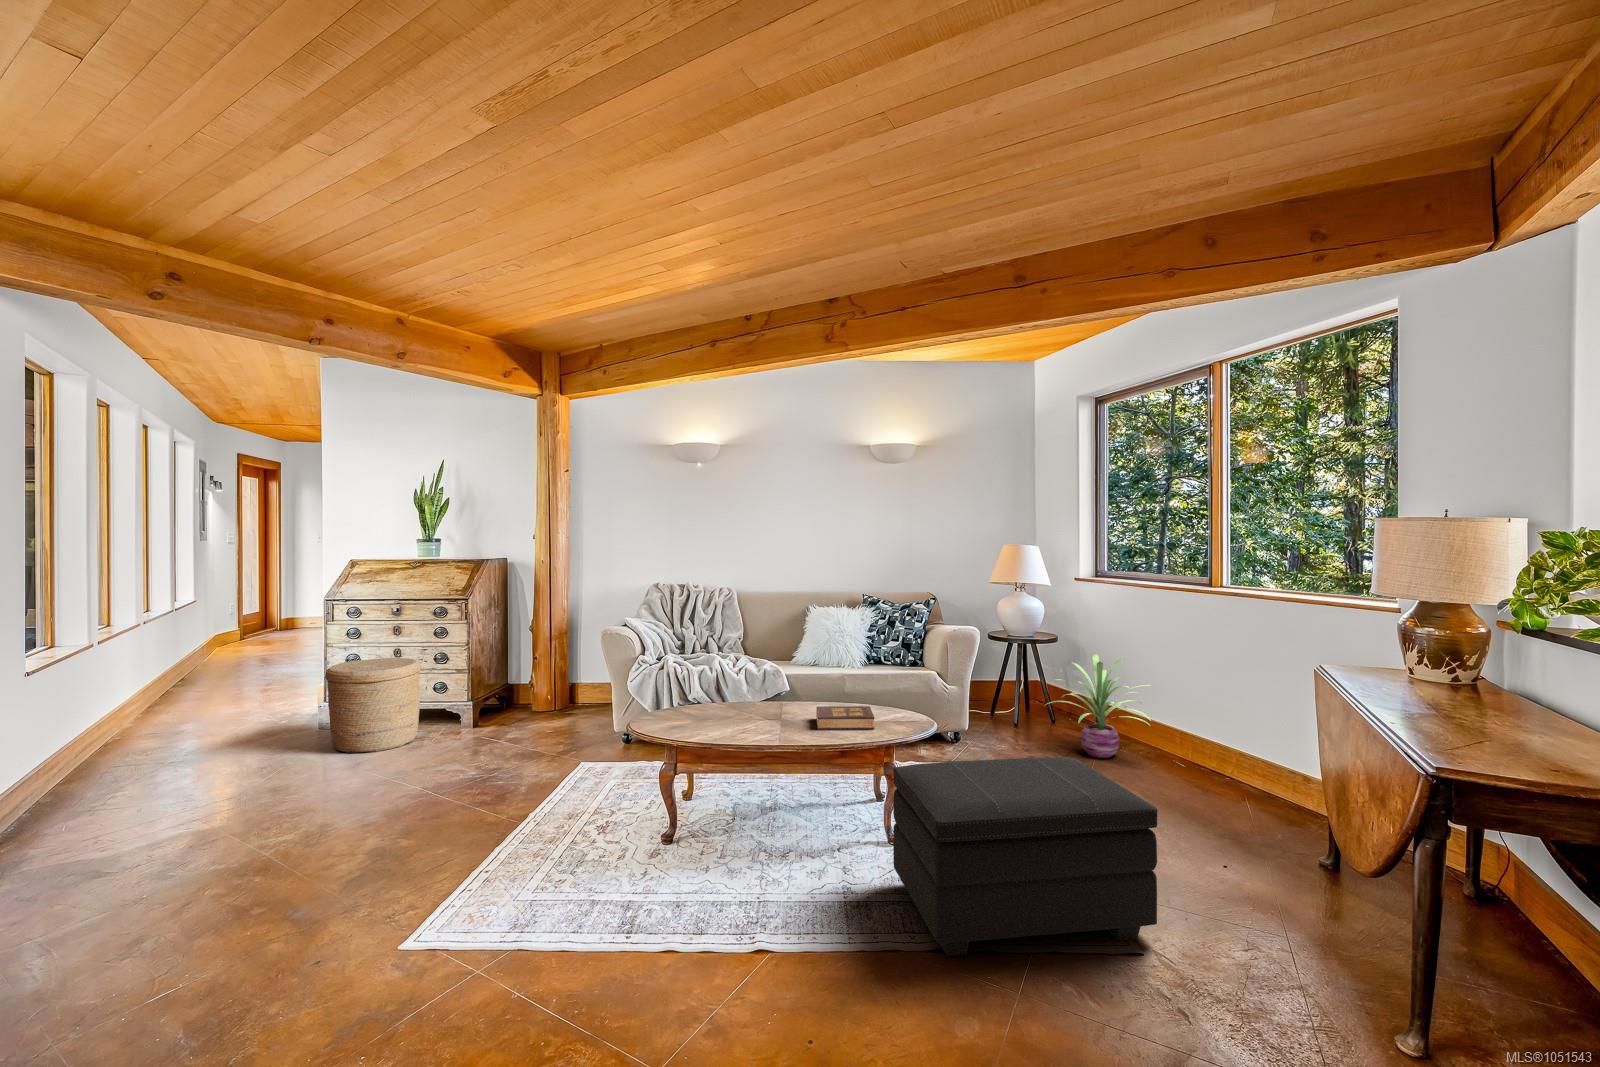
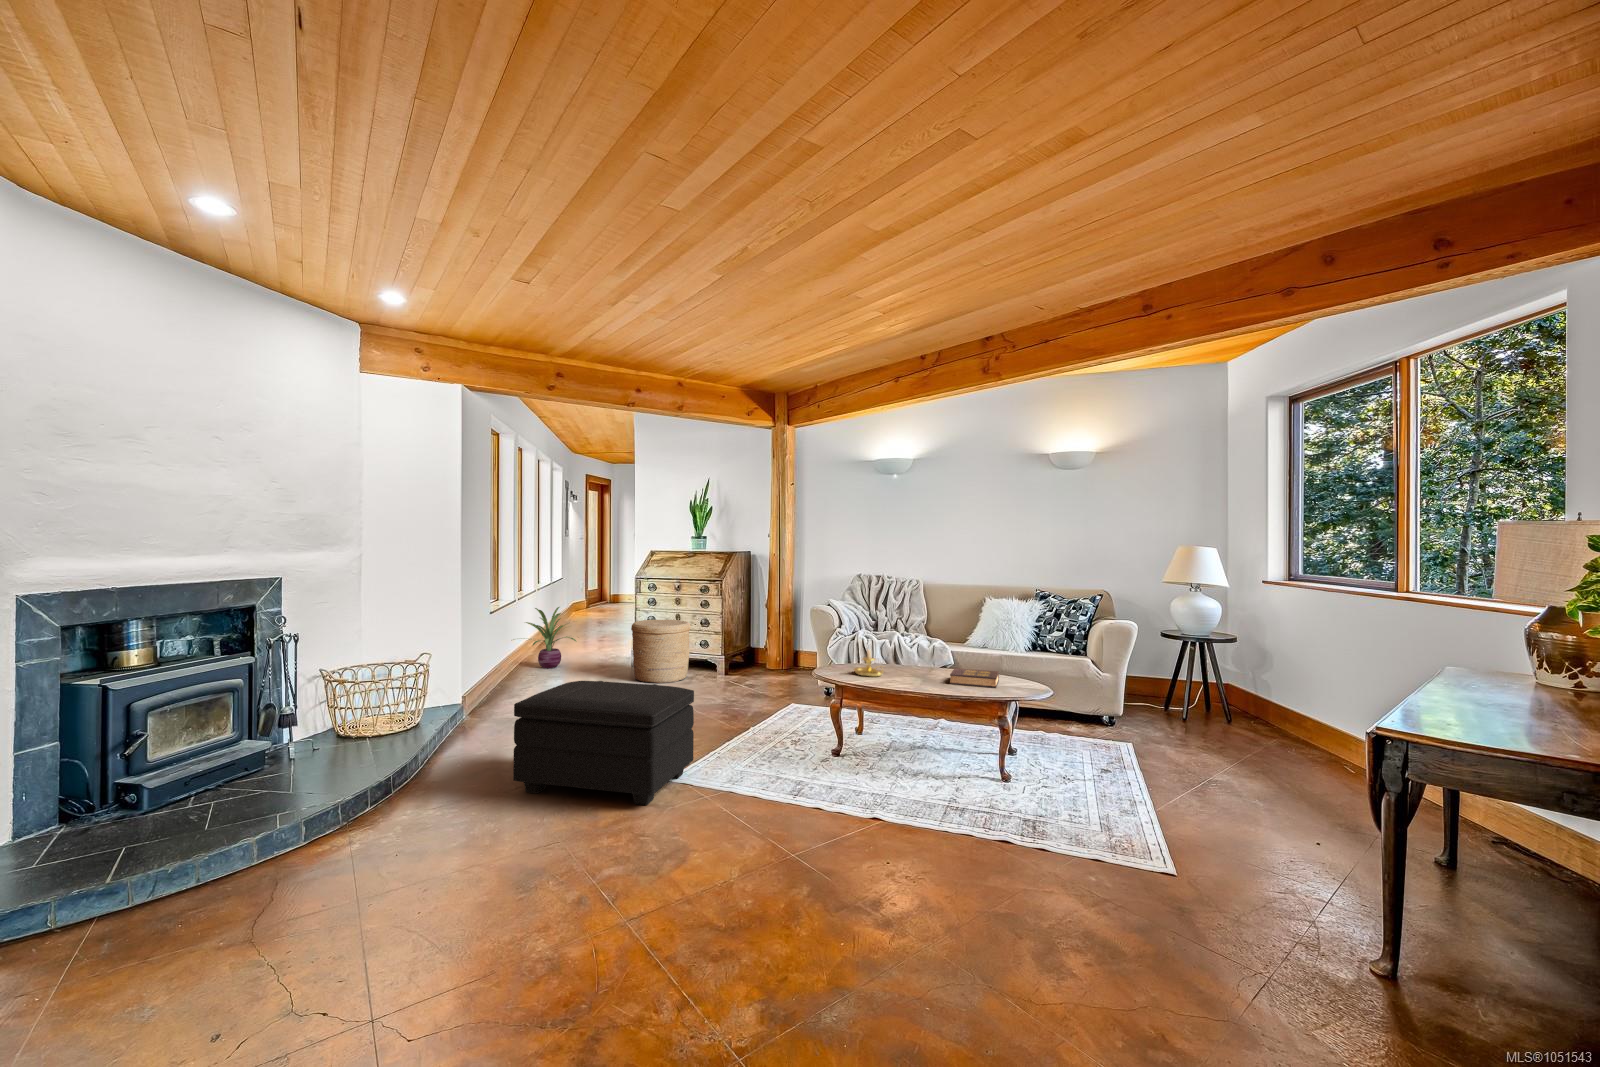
decorative plant: present [1046,653,1151,758] -> present [526,607,576,668]
candle holder: none [688,681,733,730] -> present [854,646,884,677]
footstool: present [893,757,1157,956] -> present [513,681,694,805]

